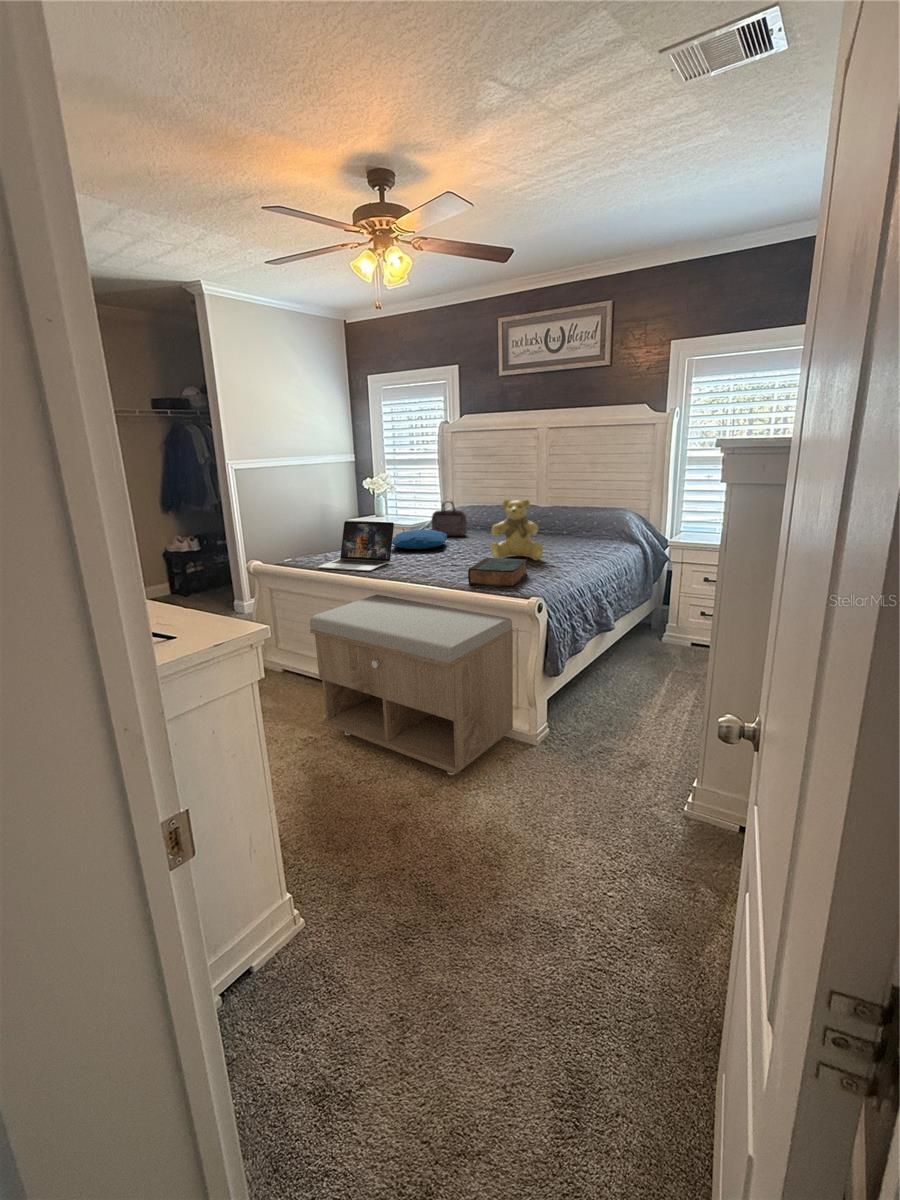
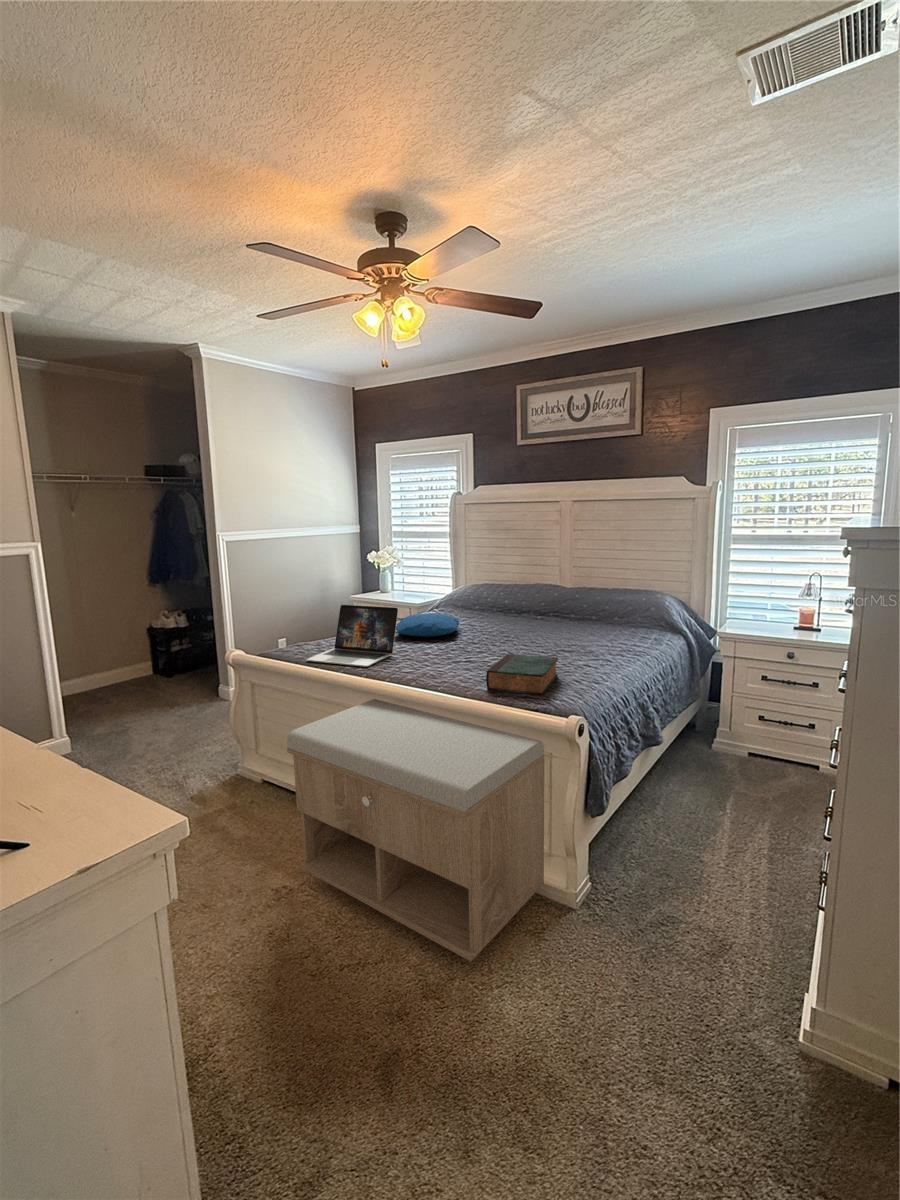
teddy bear: present [490,499,543,560] -> none [511,583,574,655]
handbag: present [431,501,467,536] -> none [441,575,482,620]

